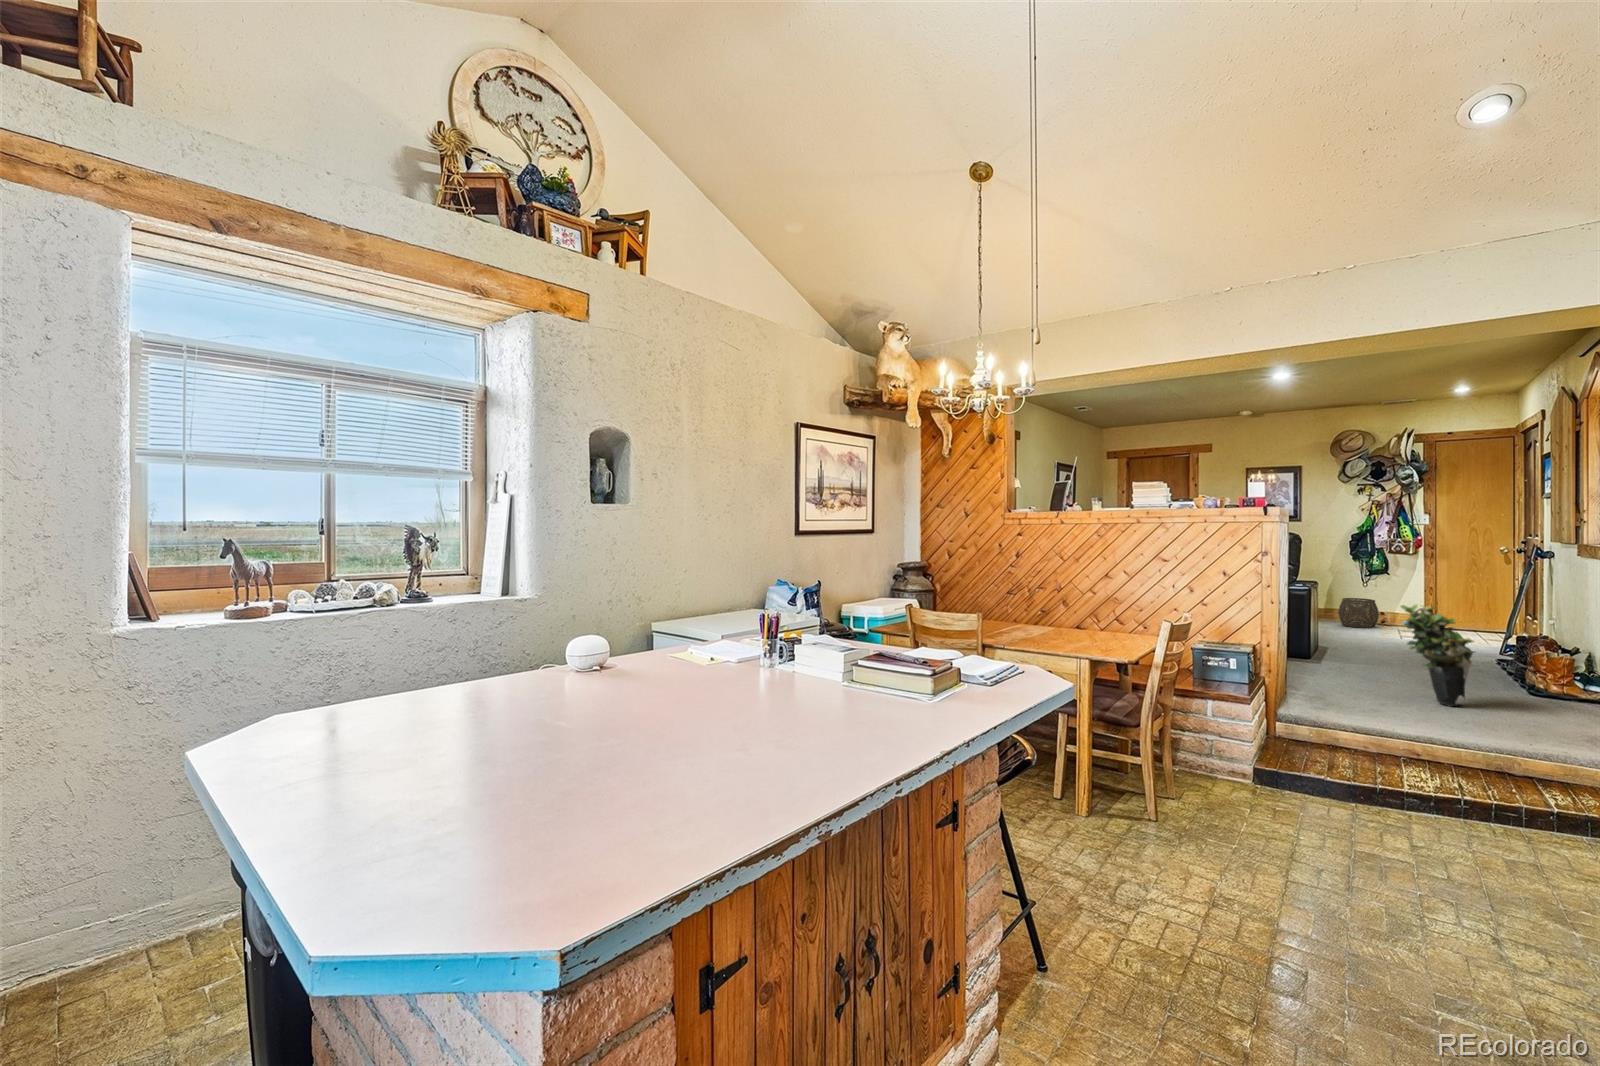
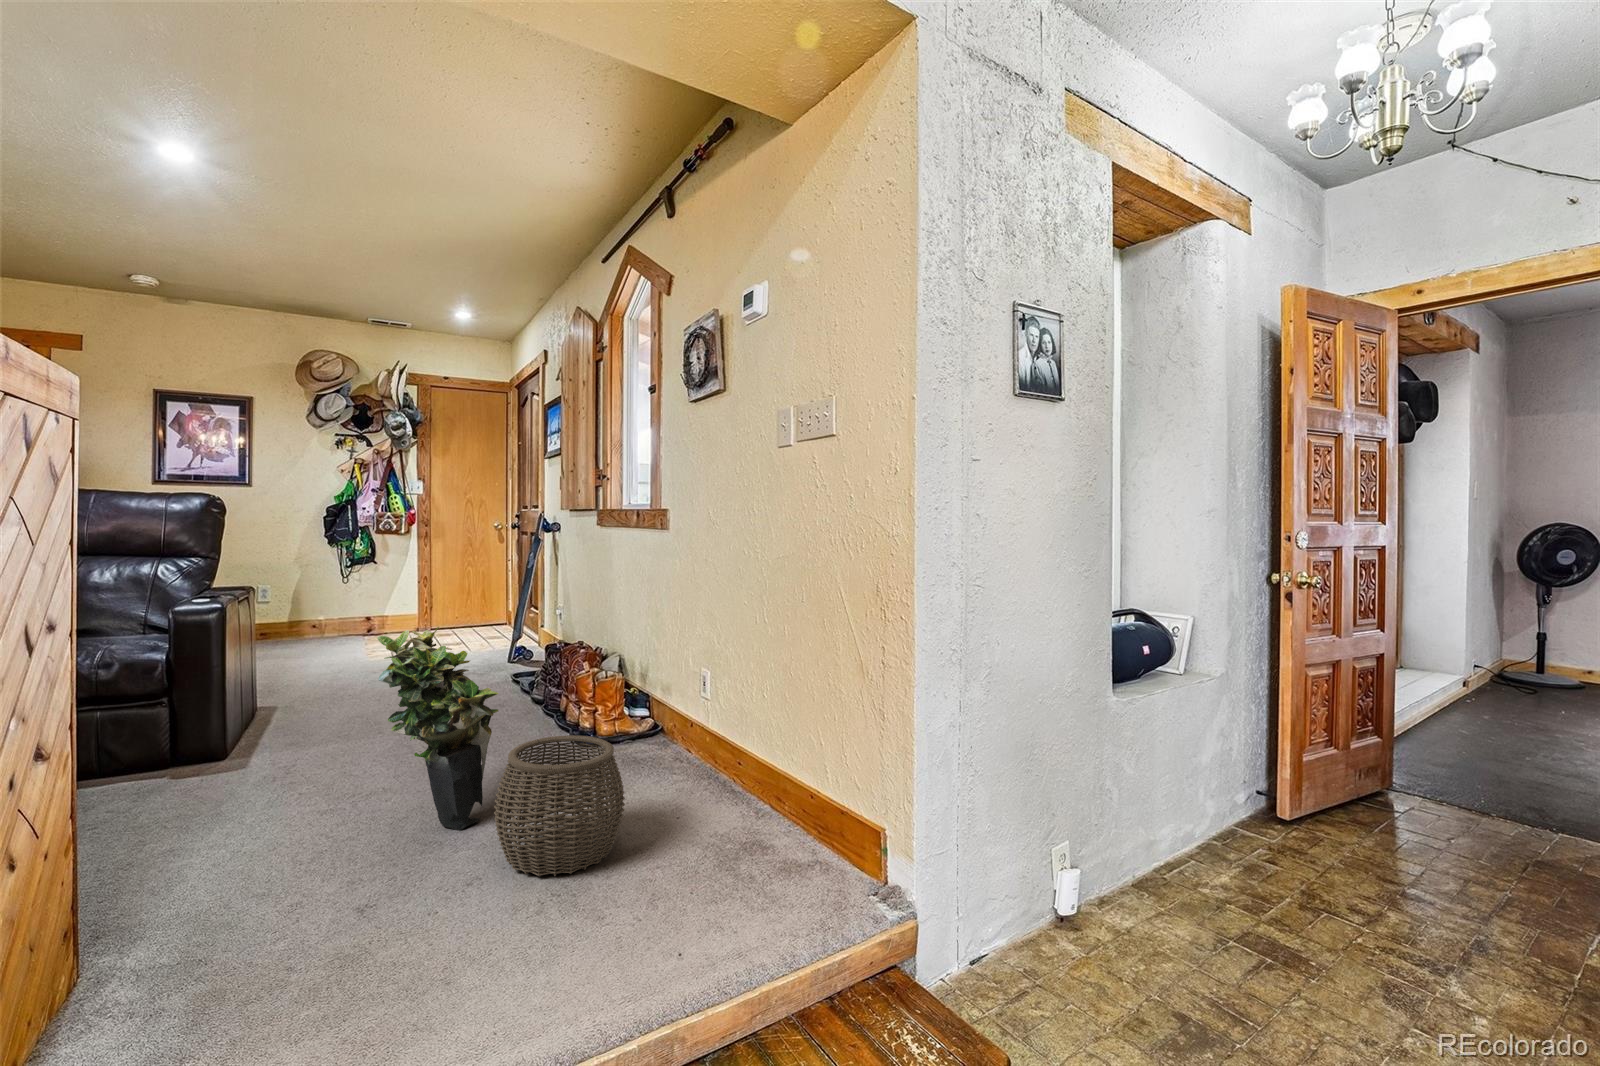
woven basket: present [1338,598,1379,628] -> present [494,735,625,876]

